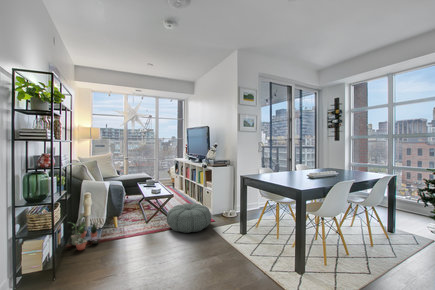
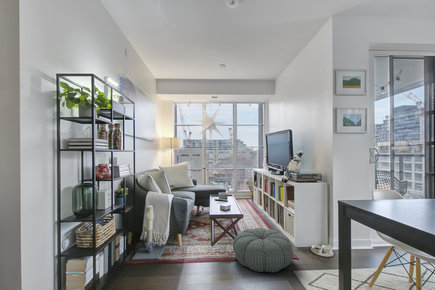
potted plant: present [71,217,100,250] -> none [129,231,159,271]

